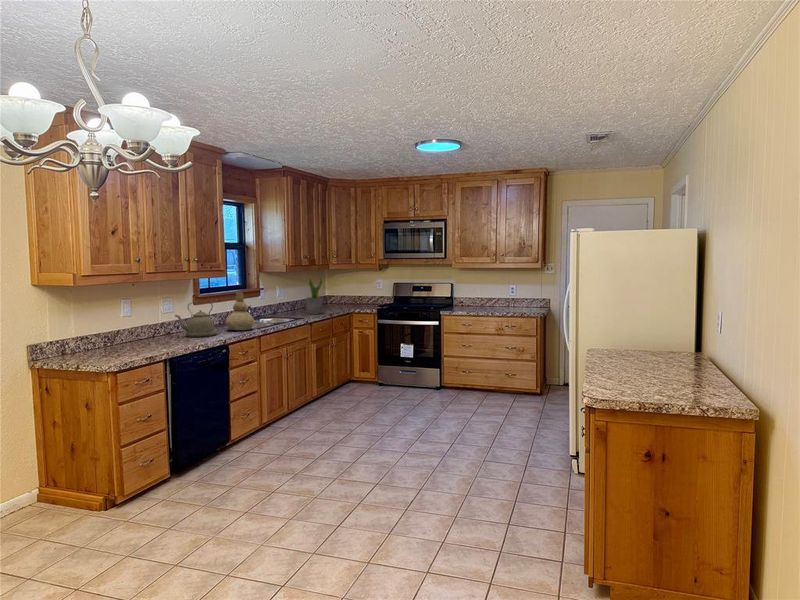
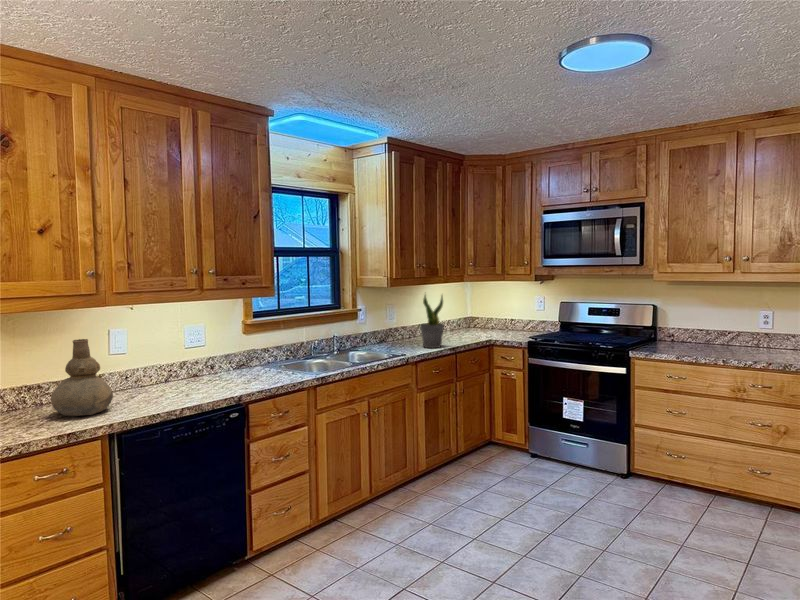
vase: present [226,292,255,330] -> present [51,339,113,416]
kettle: present [175,303,217,337] -> none [187,334,248,388]

